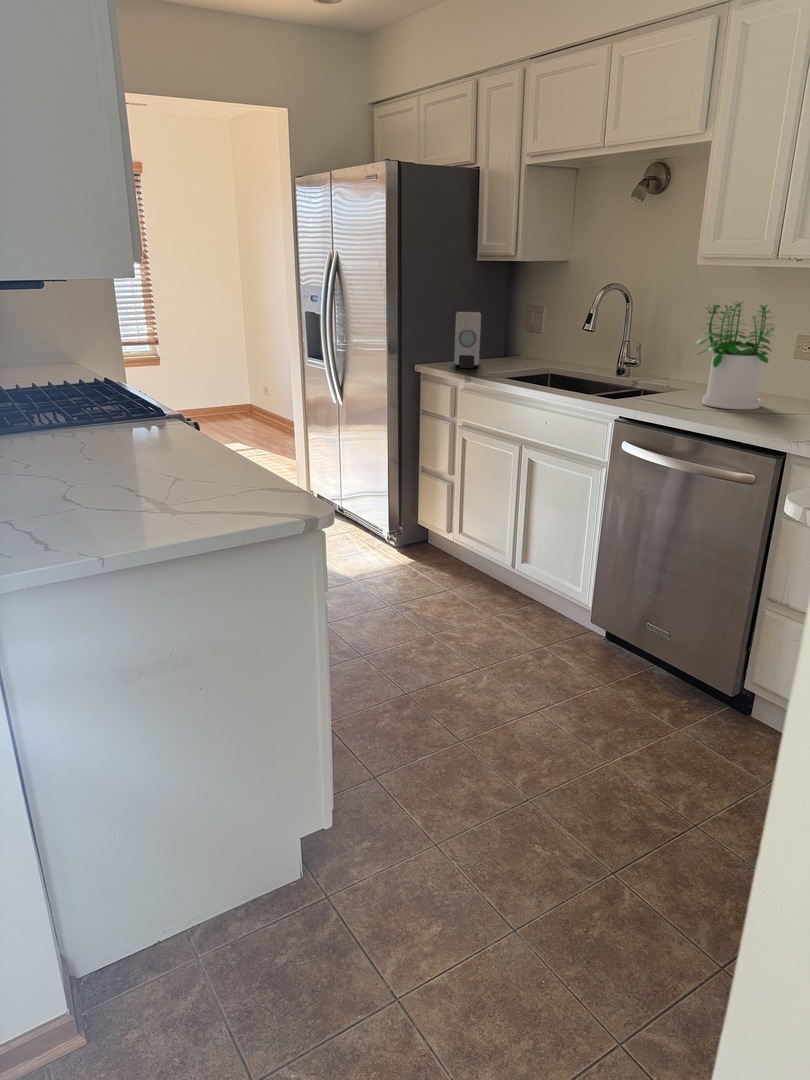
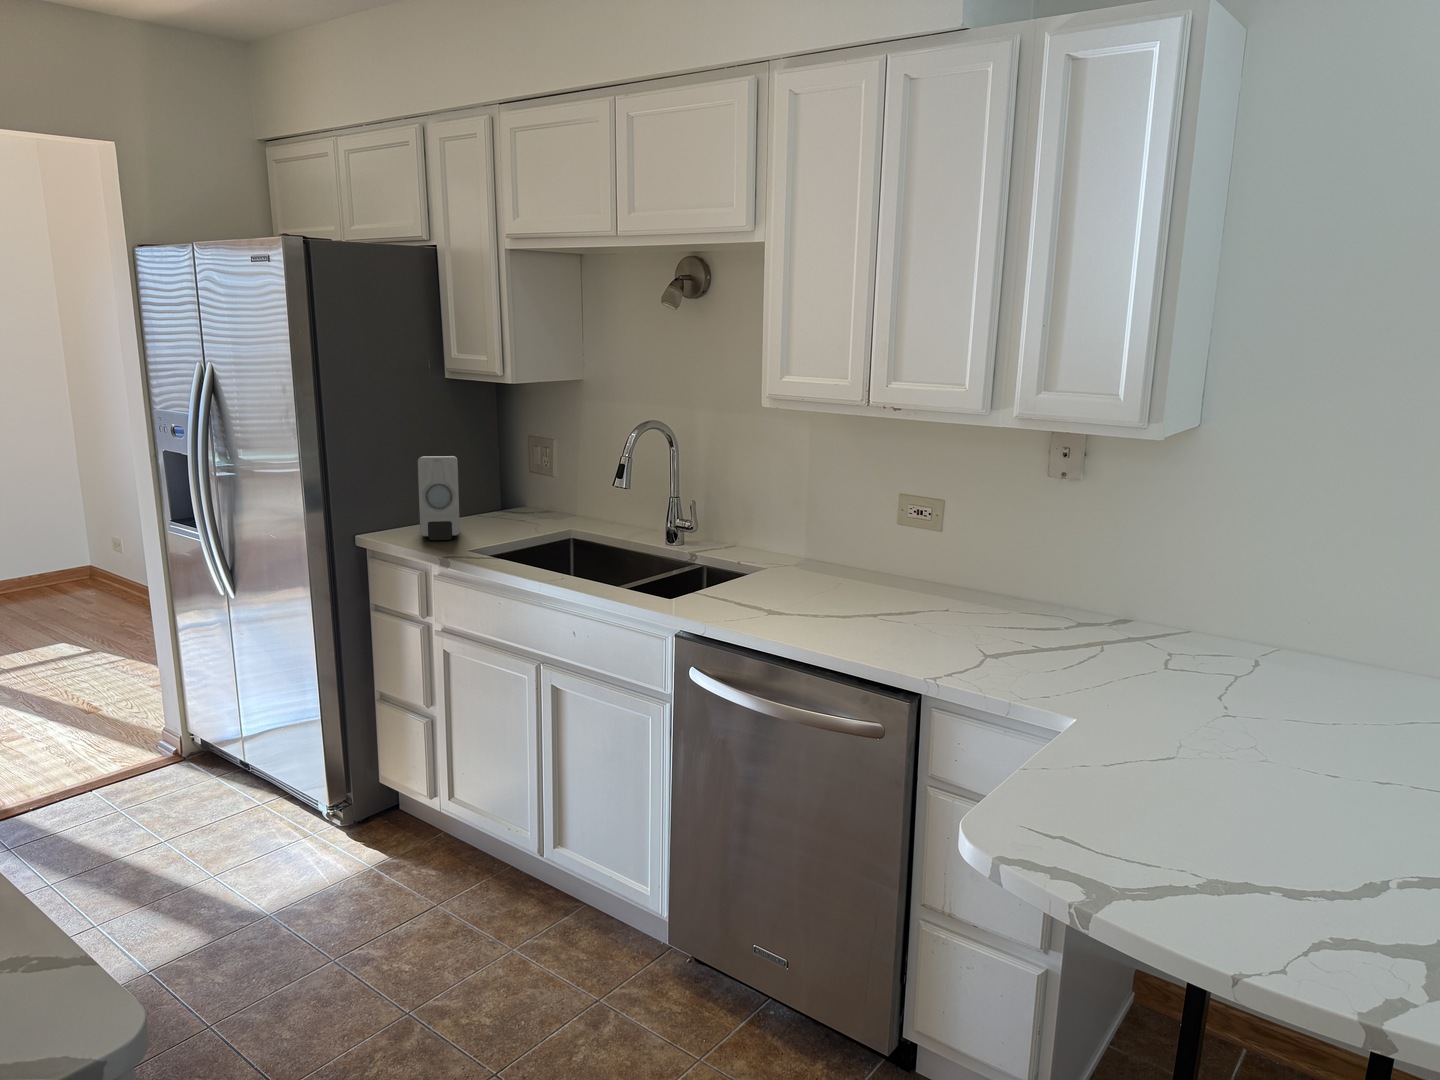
potted plant: present [697,301,774,410] -> none [782,453,882,604]

